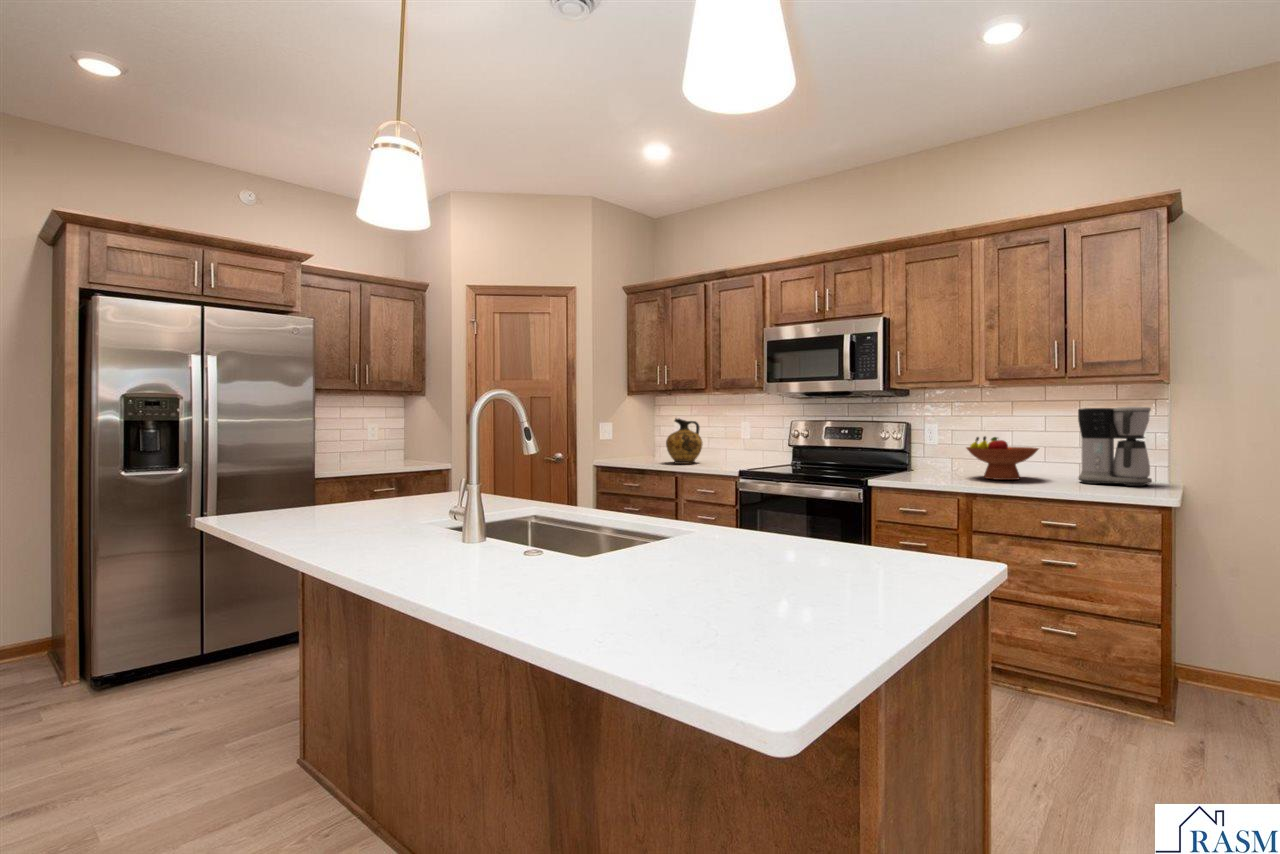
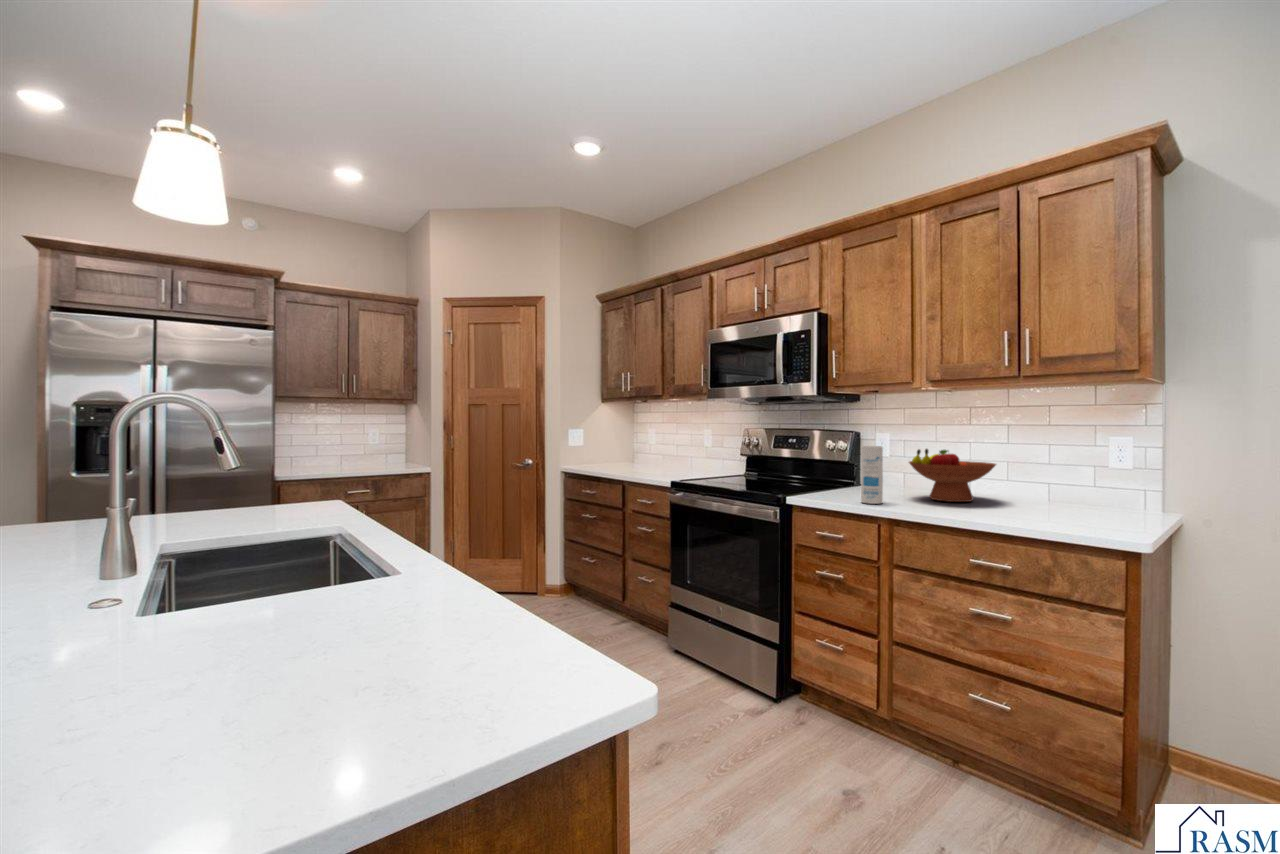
coffee maker: present [1078,406,1152,486] -> none [1043,414,1140,518]
ceramic jug: present [666,419,703,464] -> none [627,425,663,471]
canister: none [934,434,952,483] -> present [861,446,883,504]

